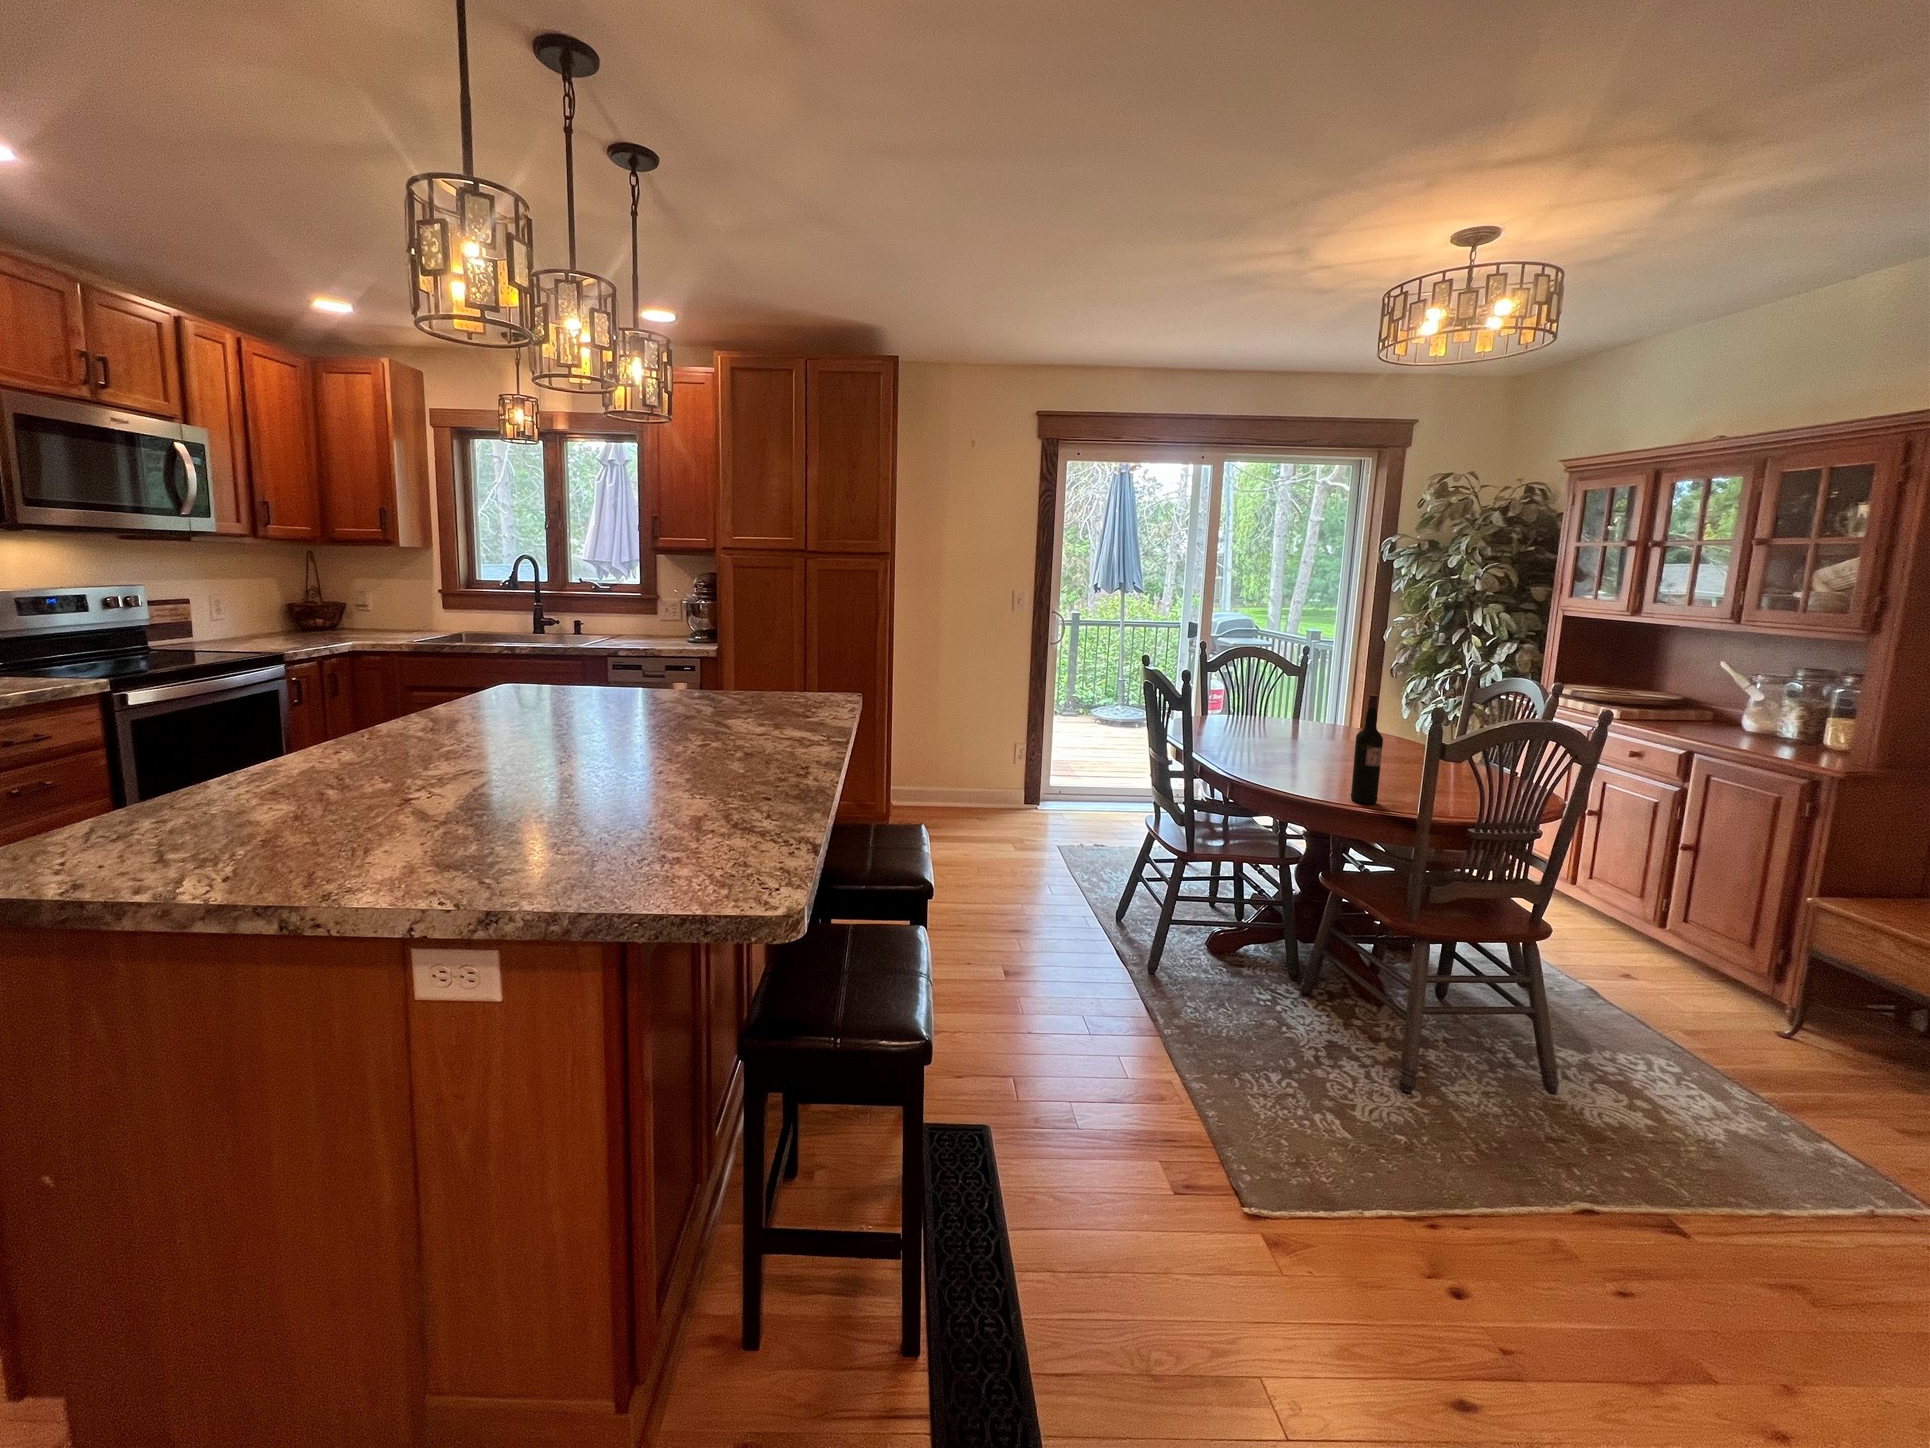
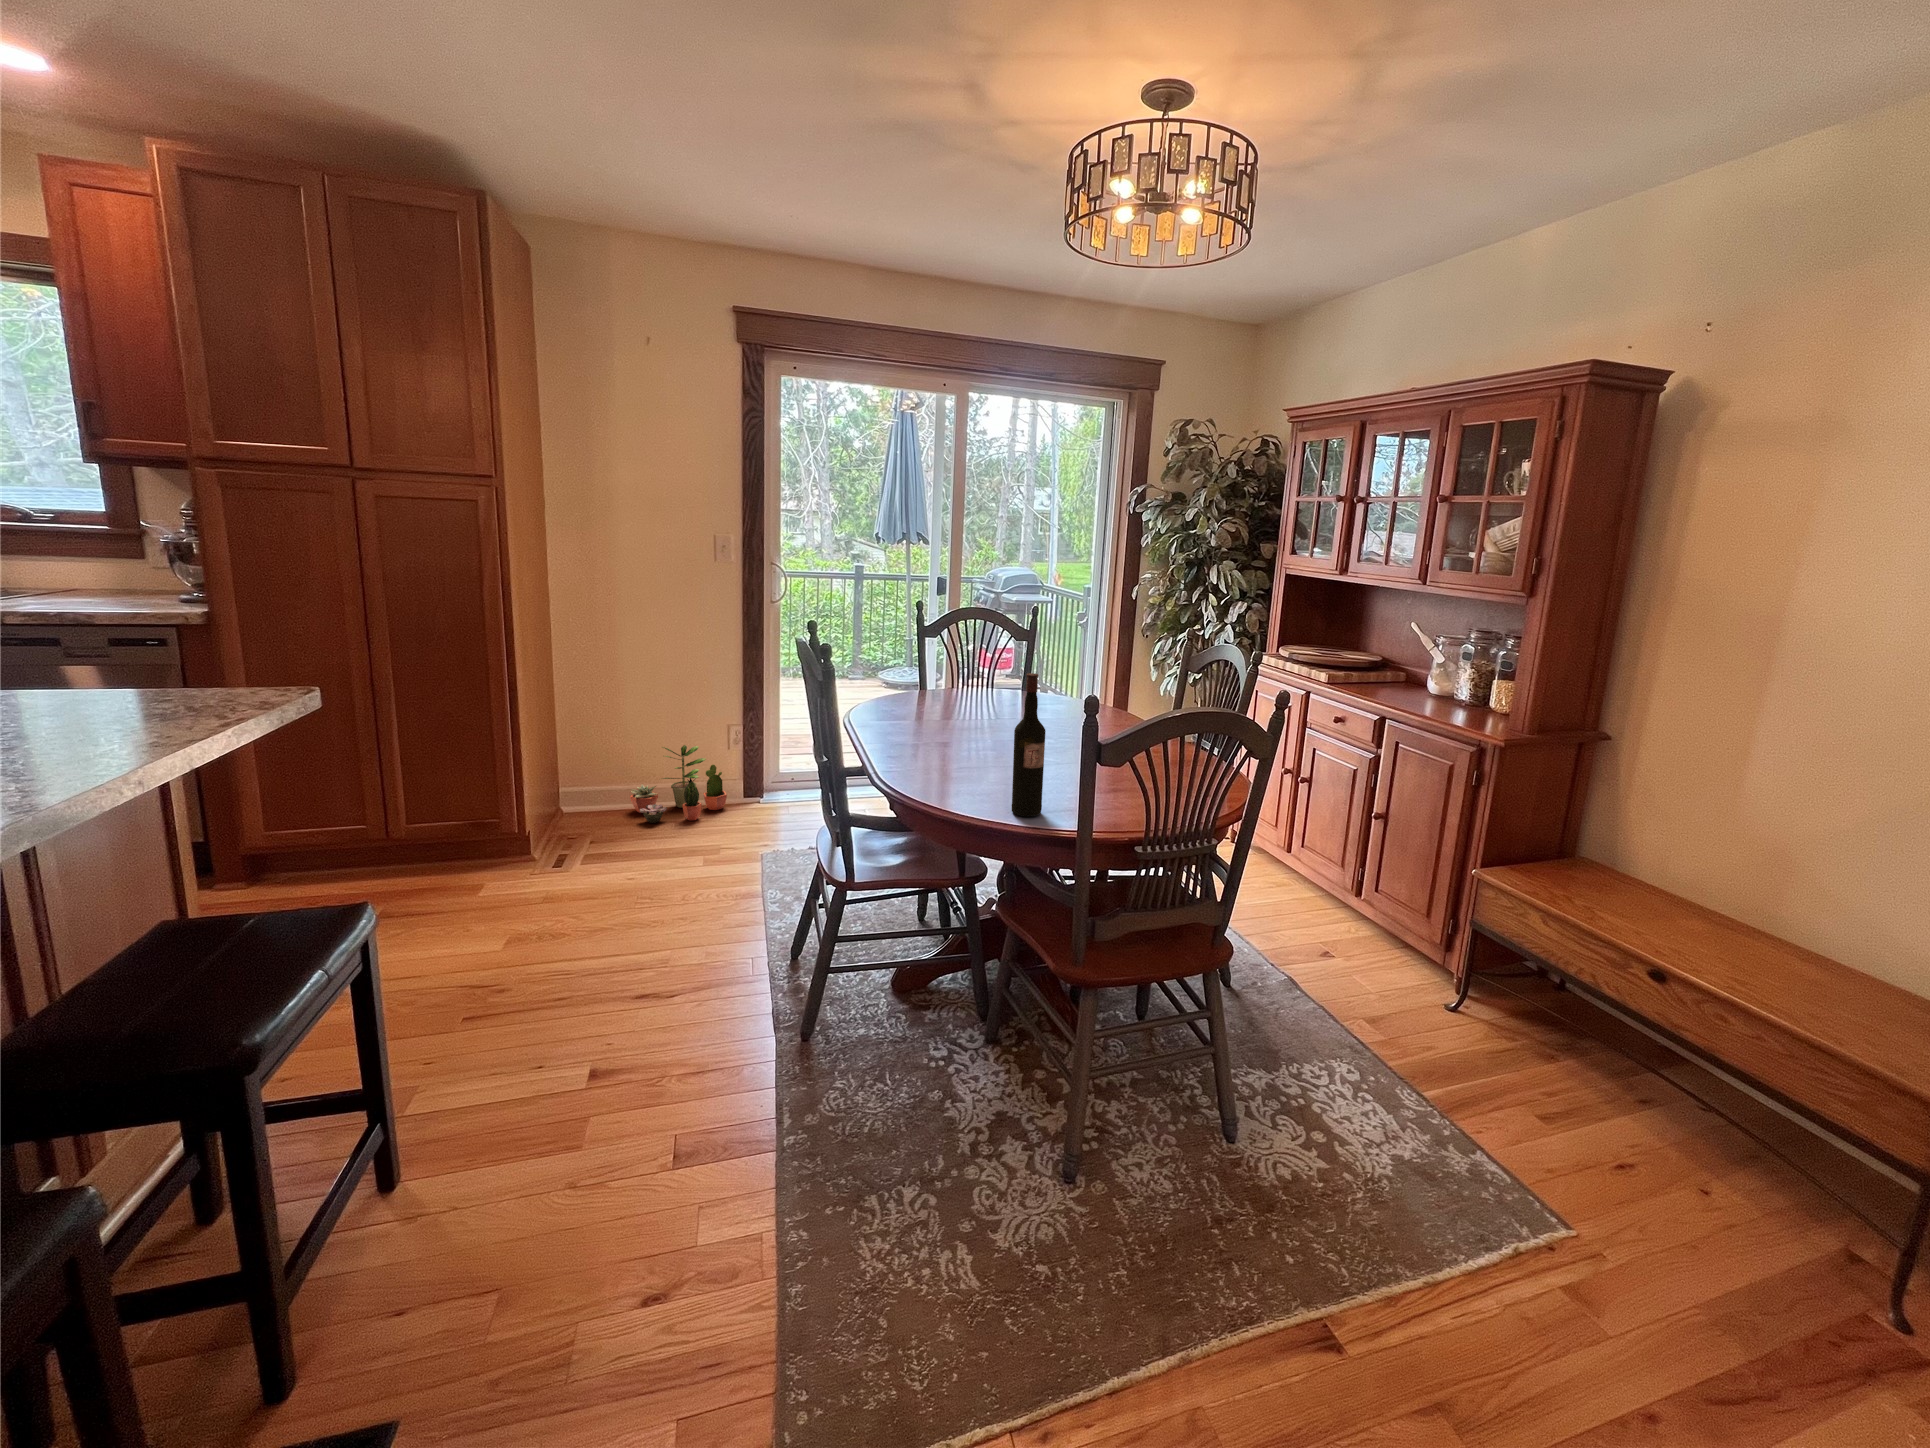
potted plant: none [945,756,1017,816] -> present [630,745,727,823]

